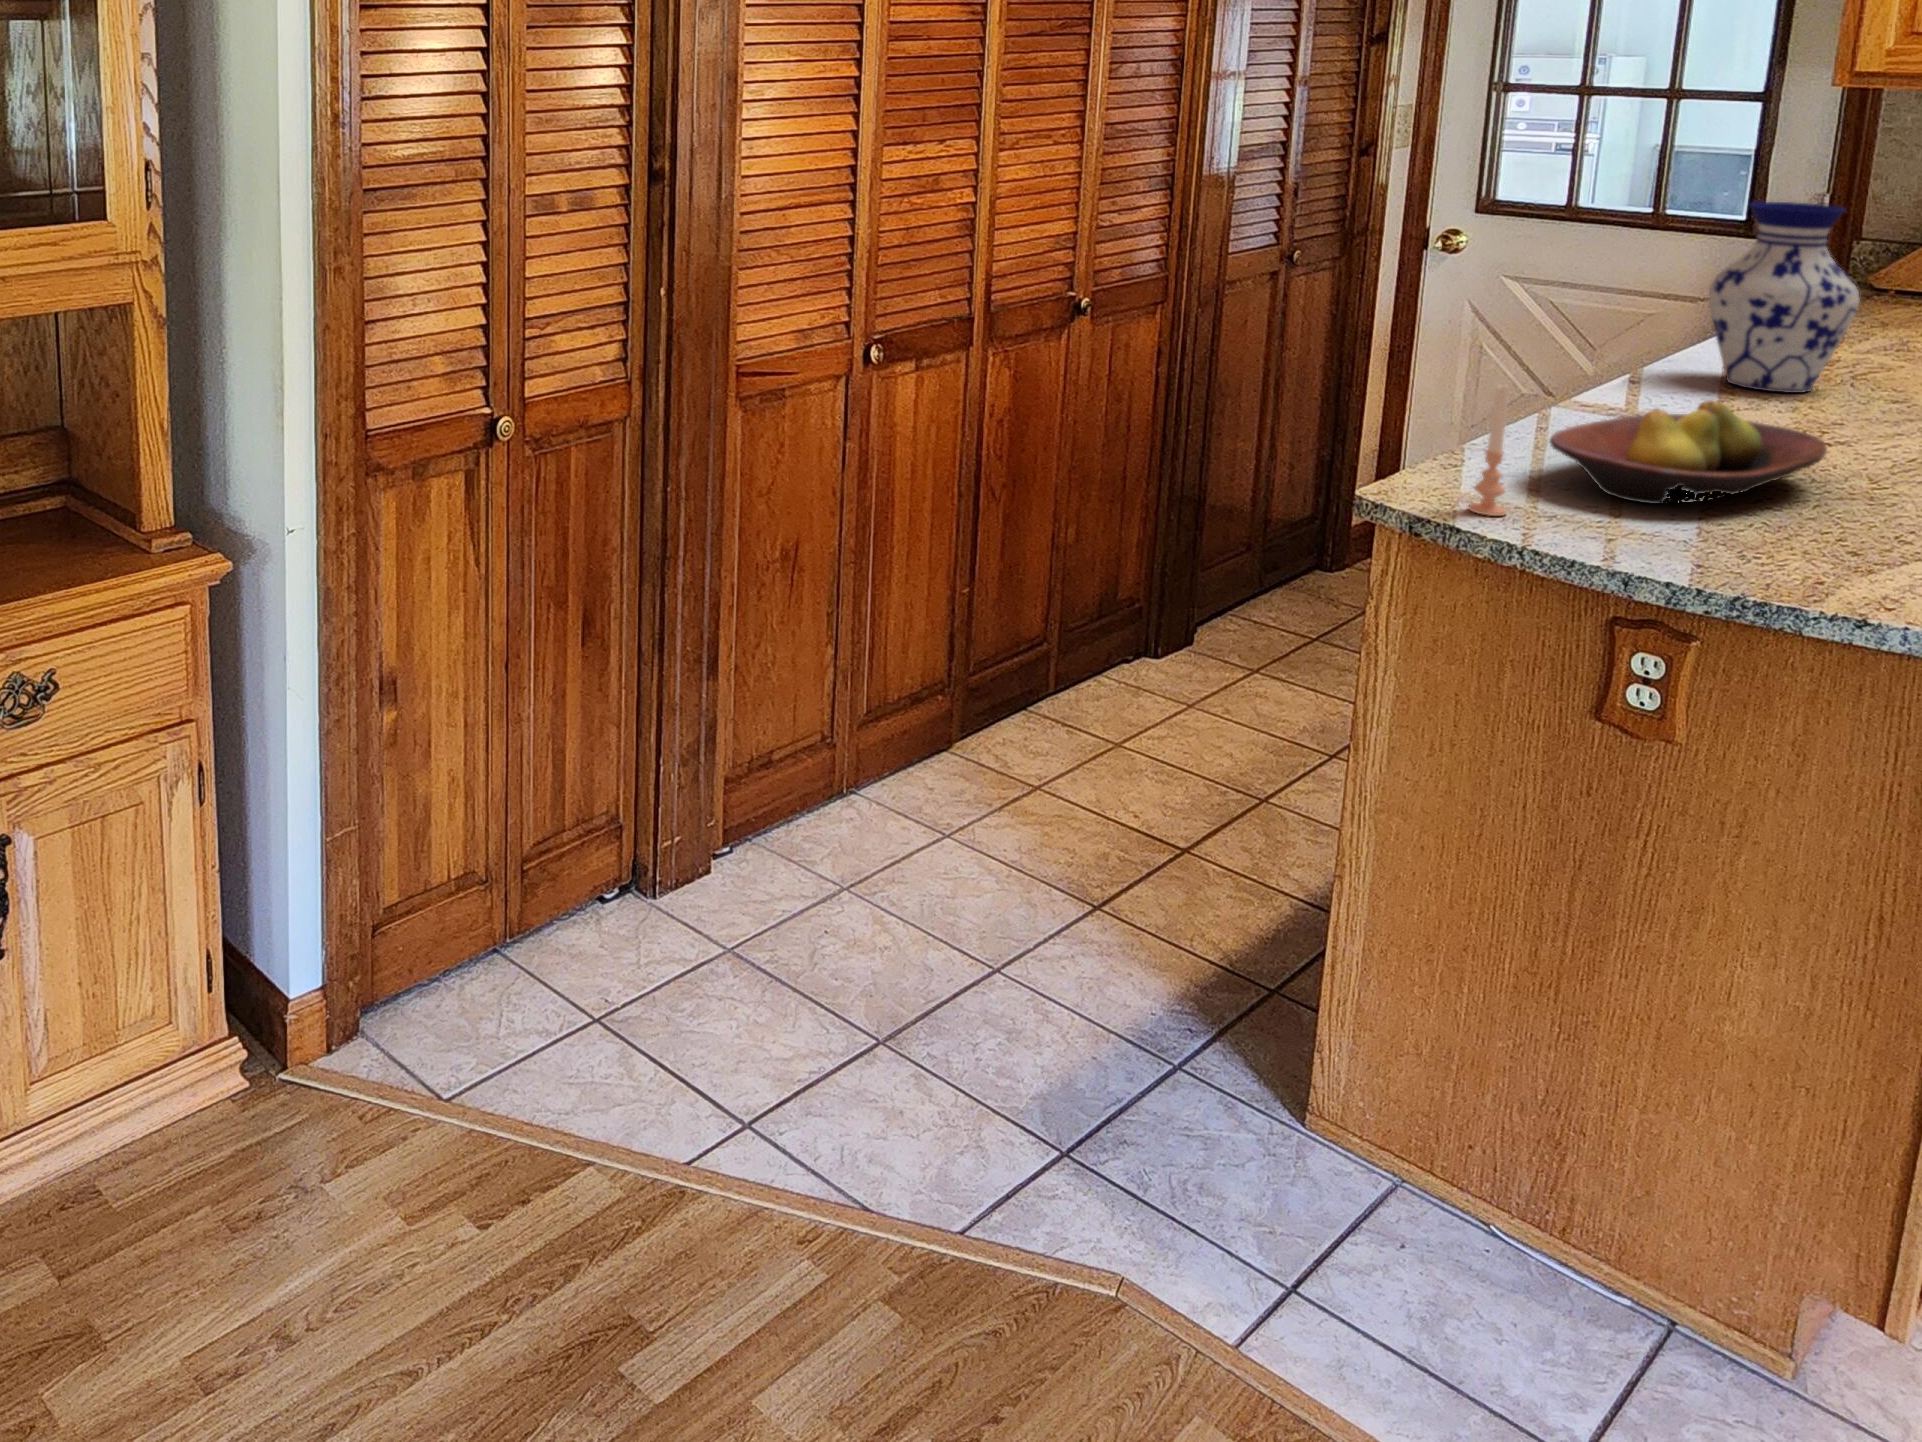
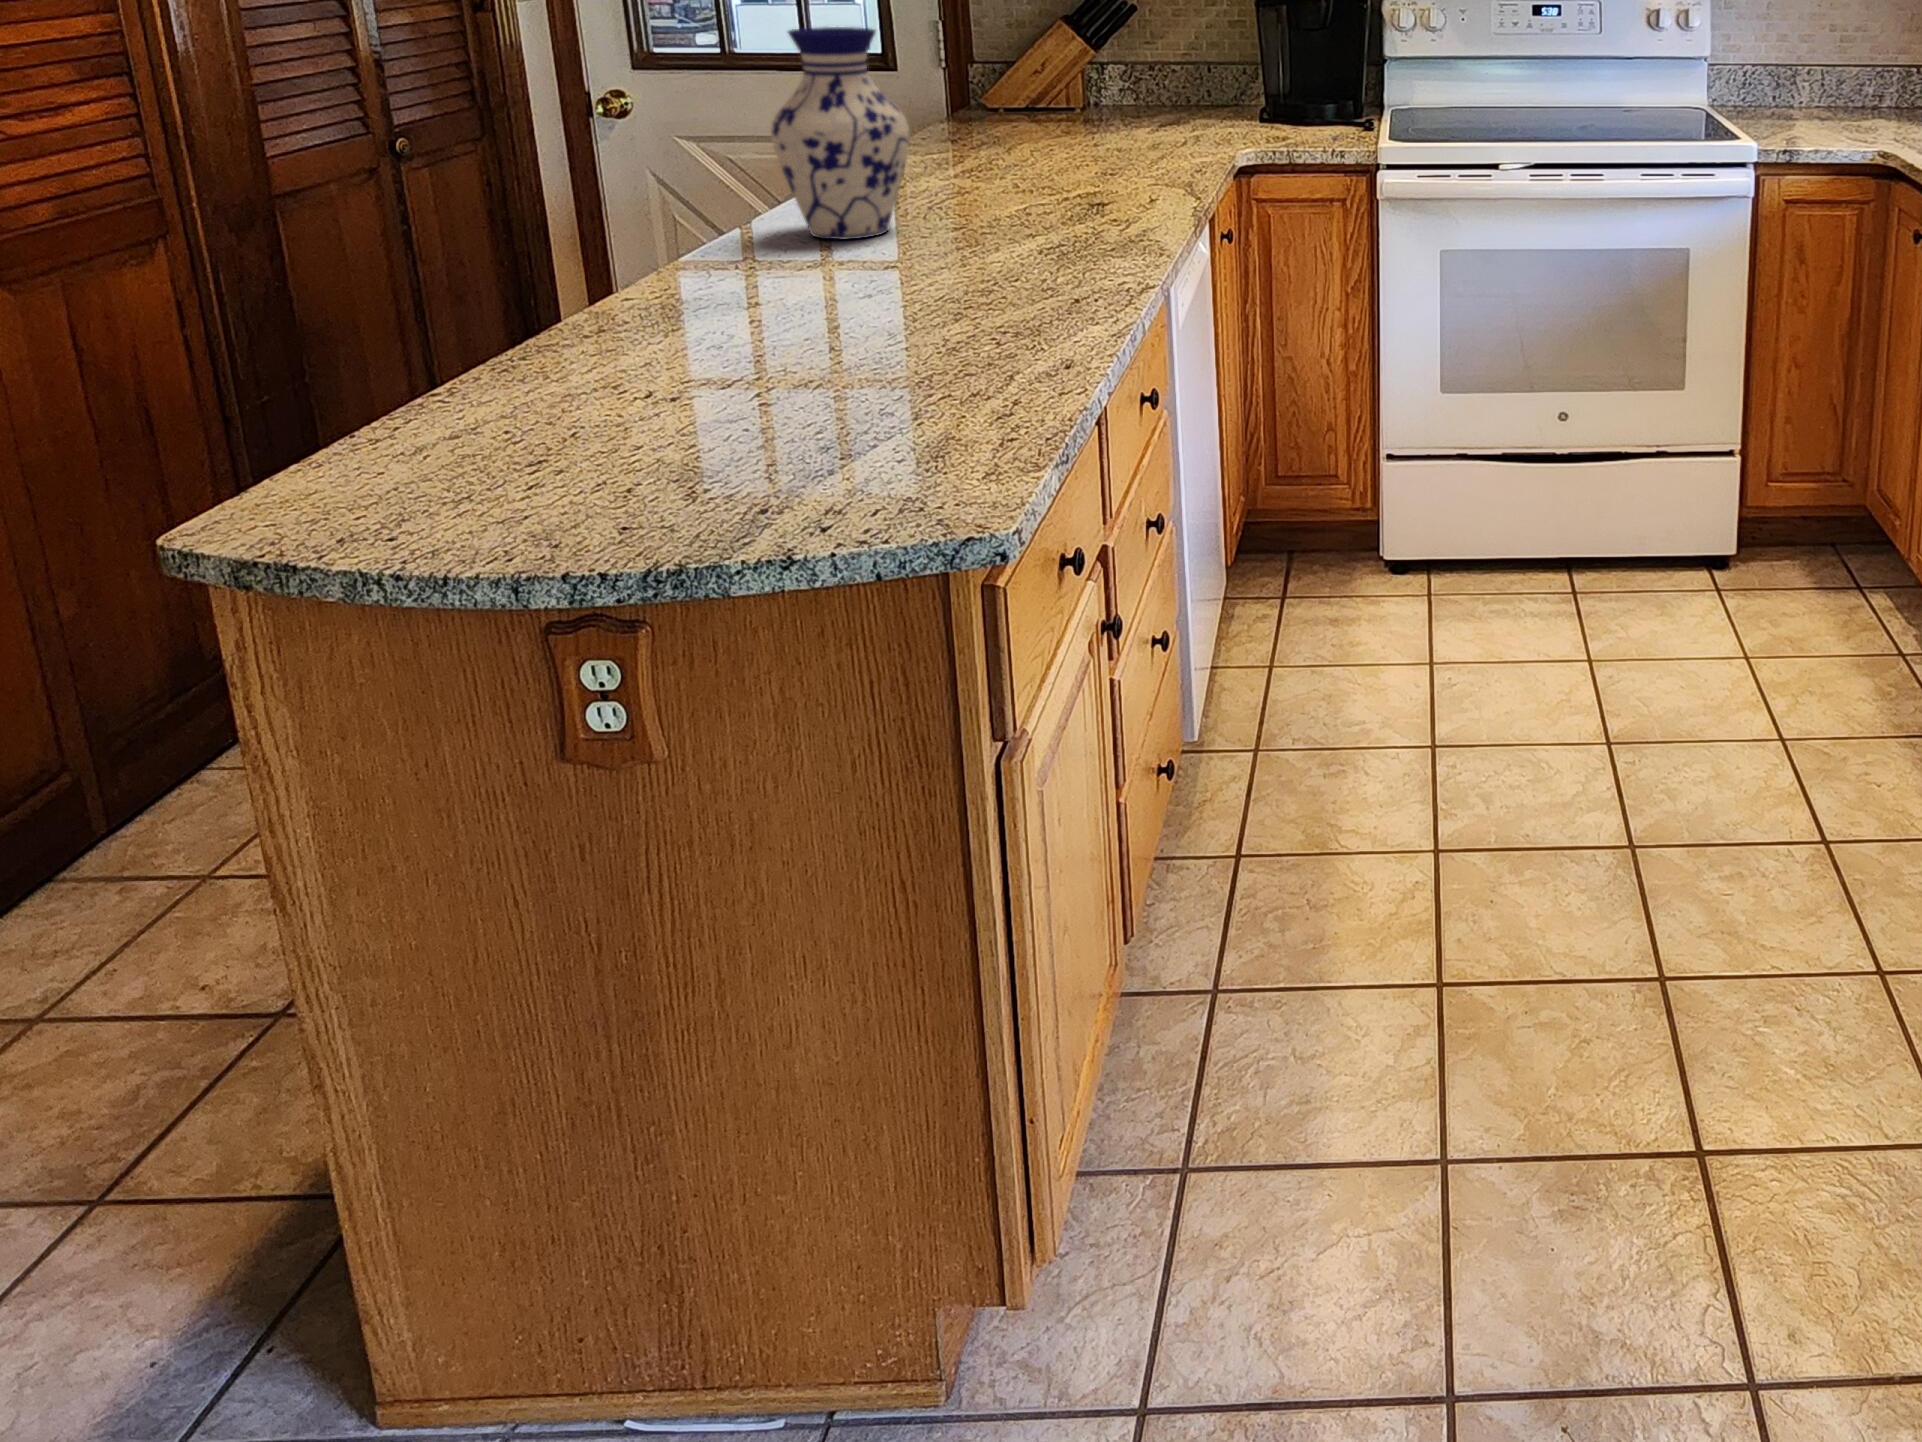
candle: present [1468,384,1510,516] -> none [313,316,388,521]
fruit bowl: present [1550,400,1827,504] -> none [477,276,830,435]

